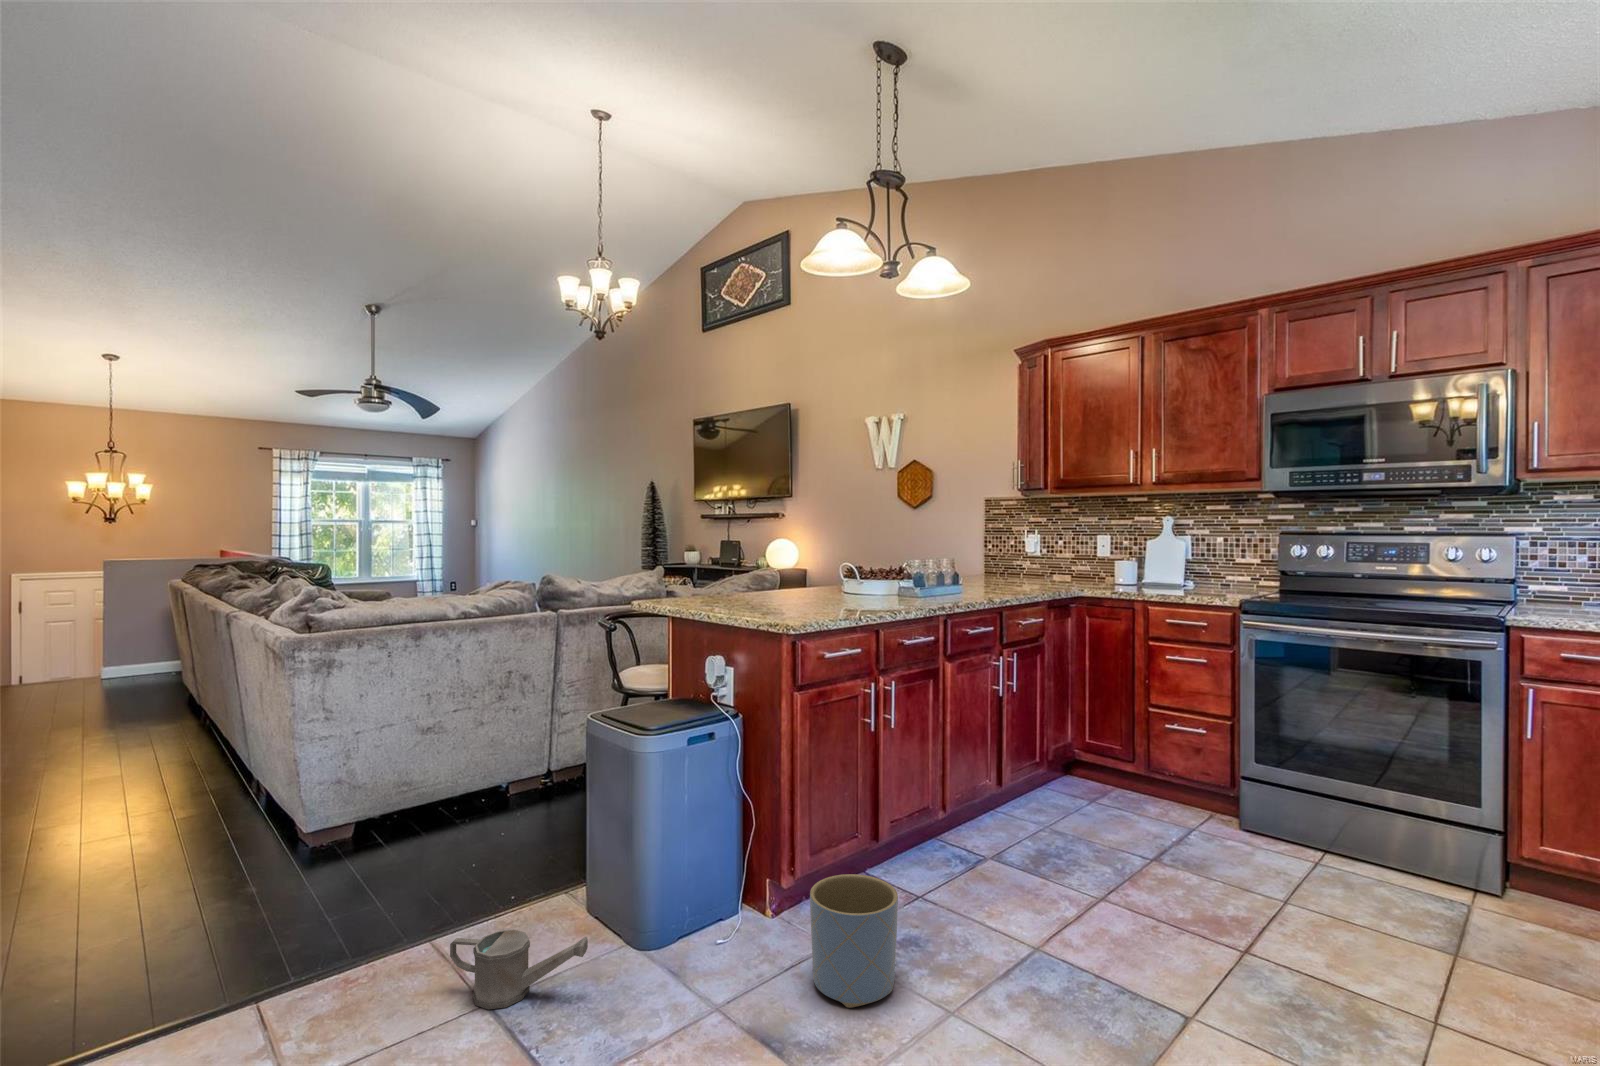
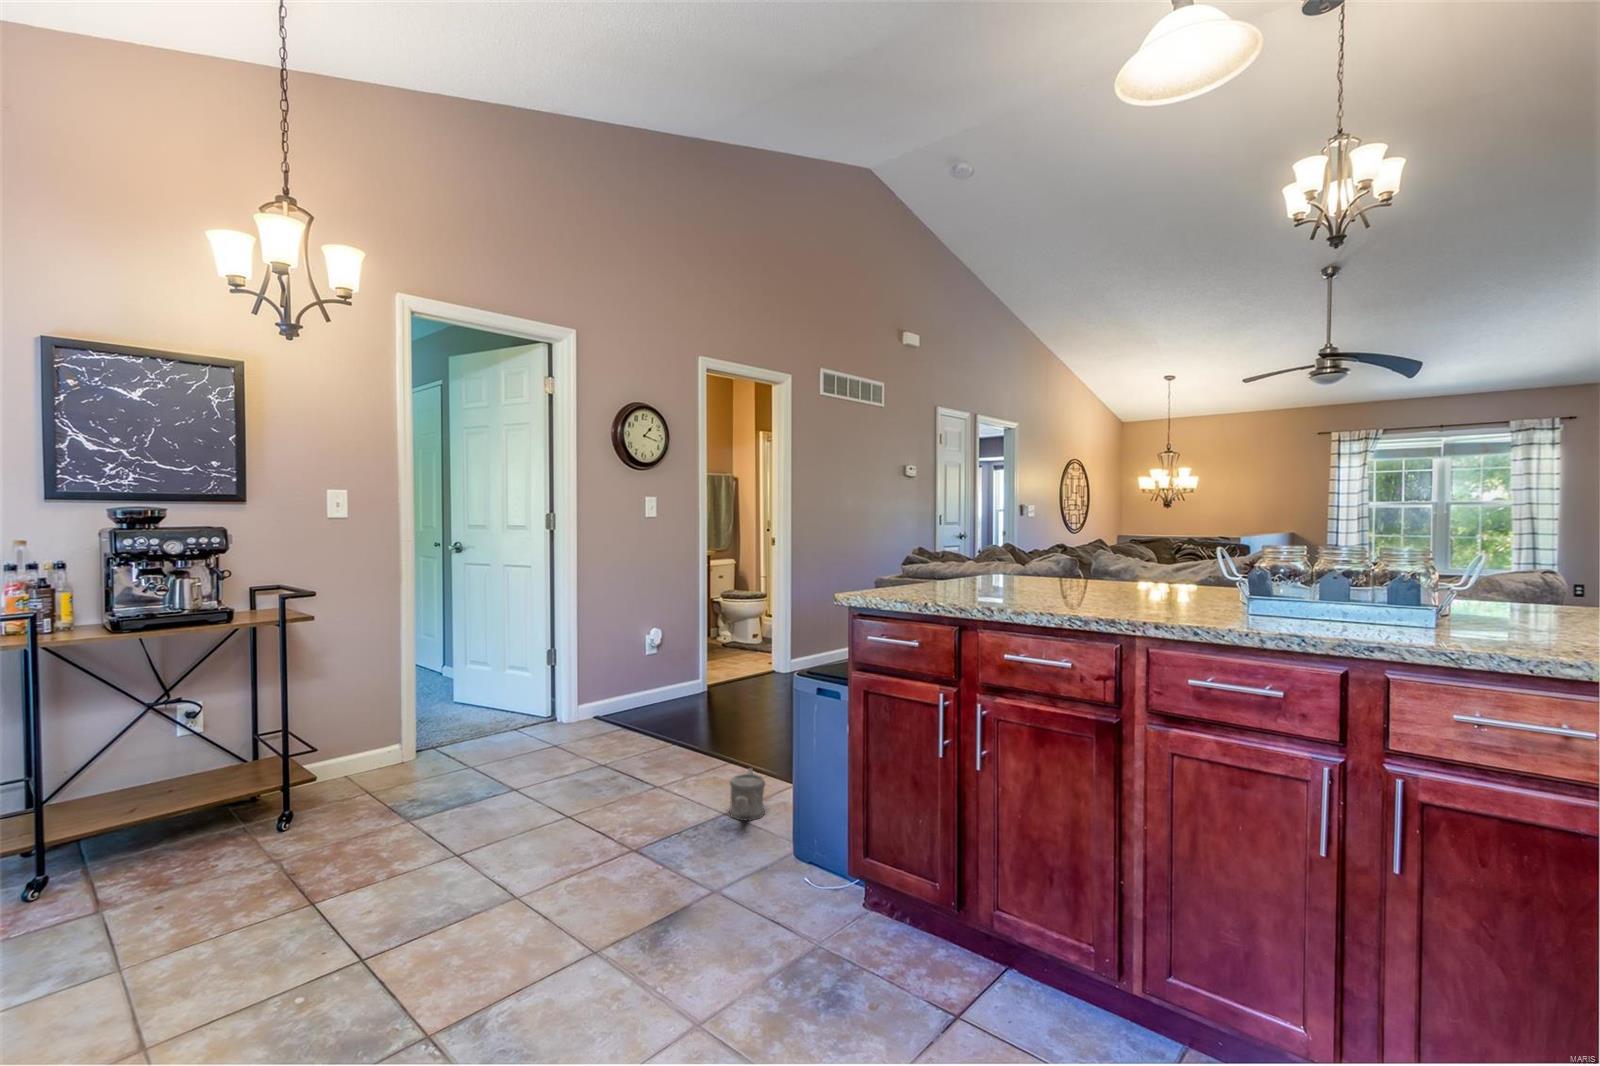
planter: present [810,874,898,1008] -> none [721,847,810,983]

